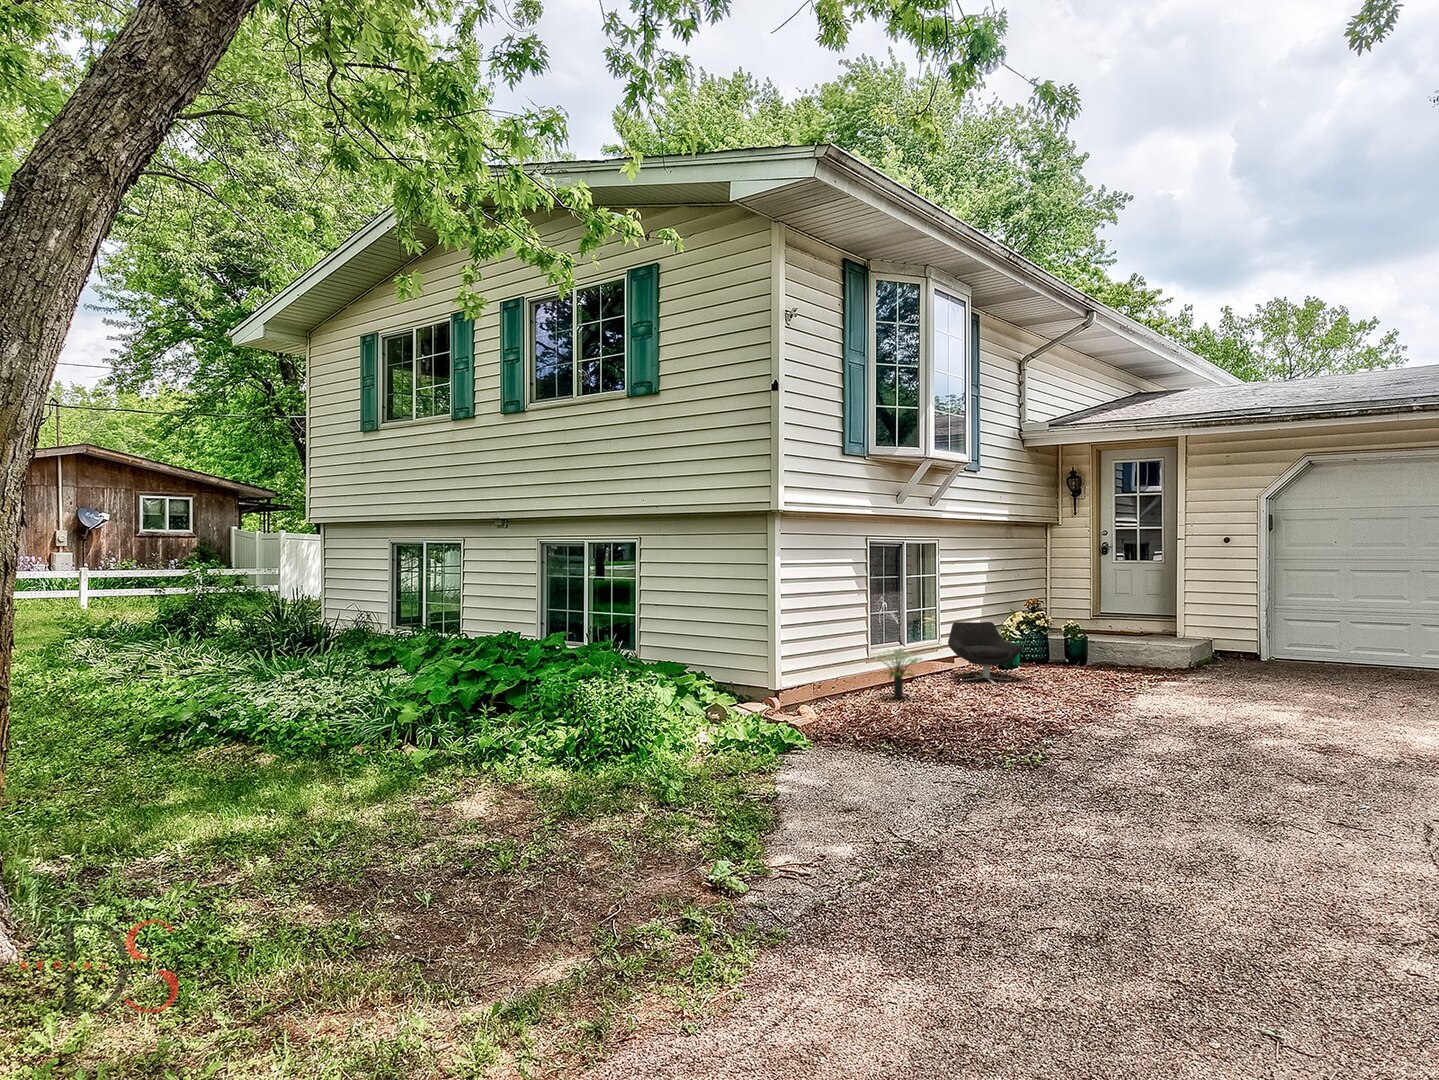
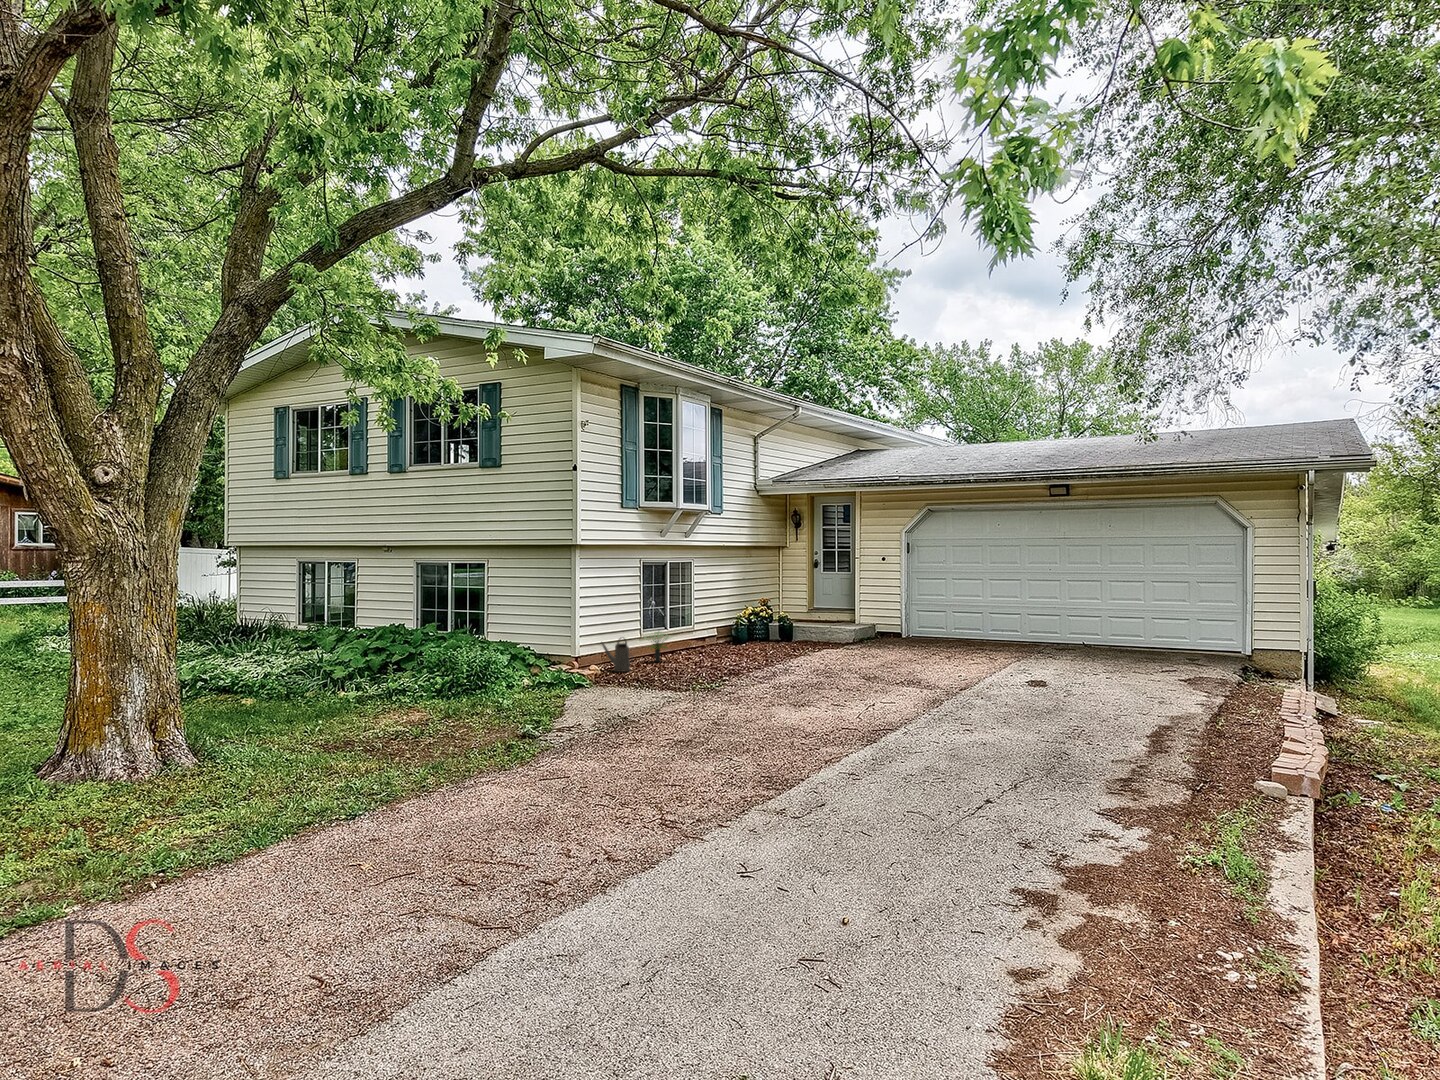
lounge chair: present [948,622,1023,685] -> none [701,614,744,654]
watering can: none [816,661,873,718] -> present [601,638,633,672]

